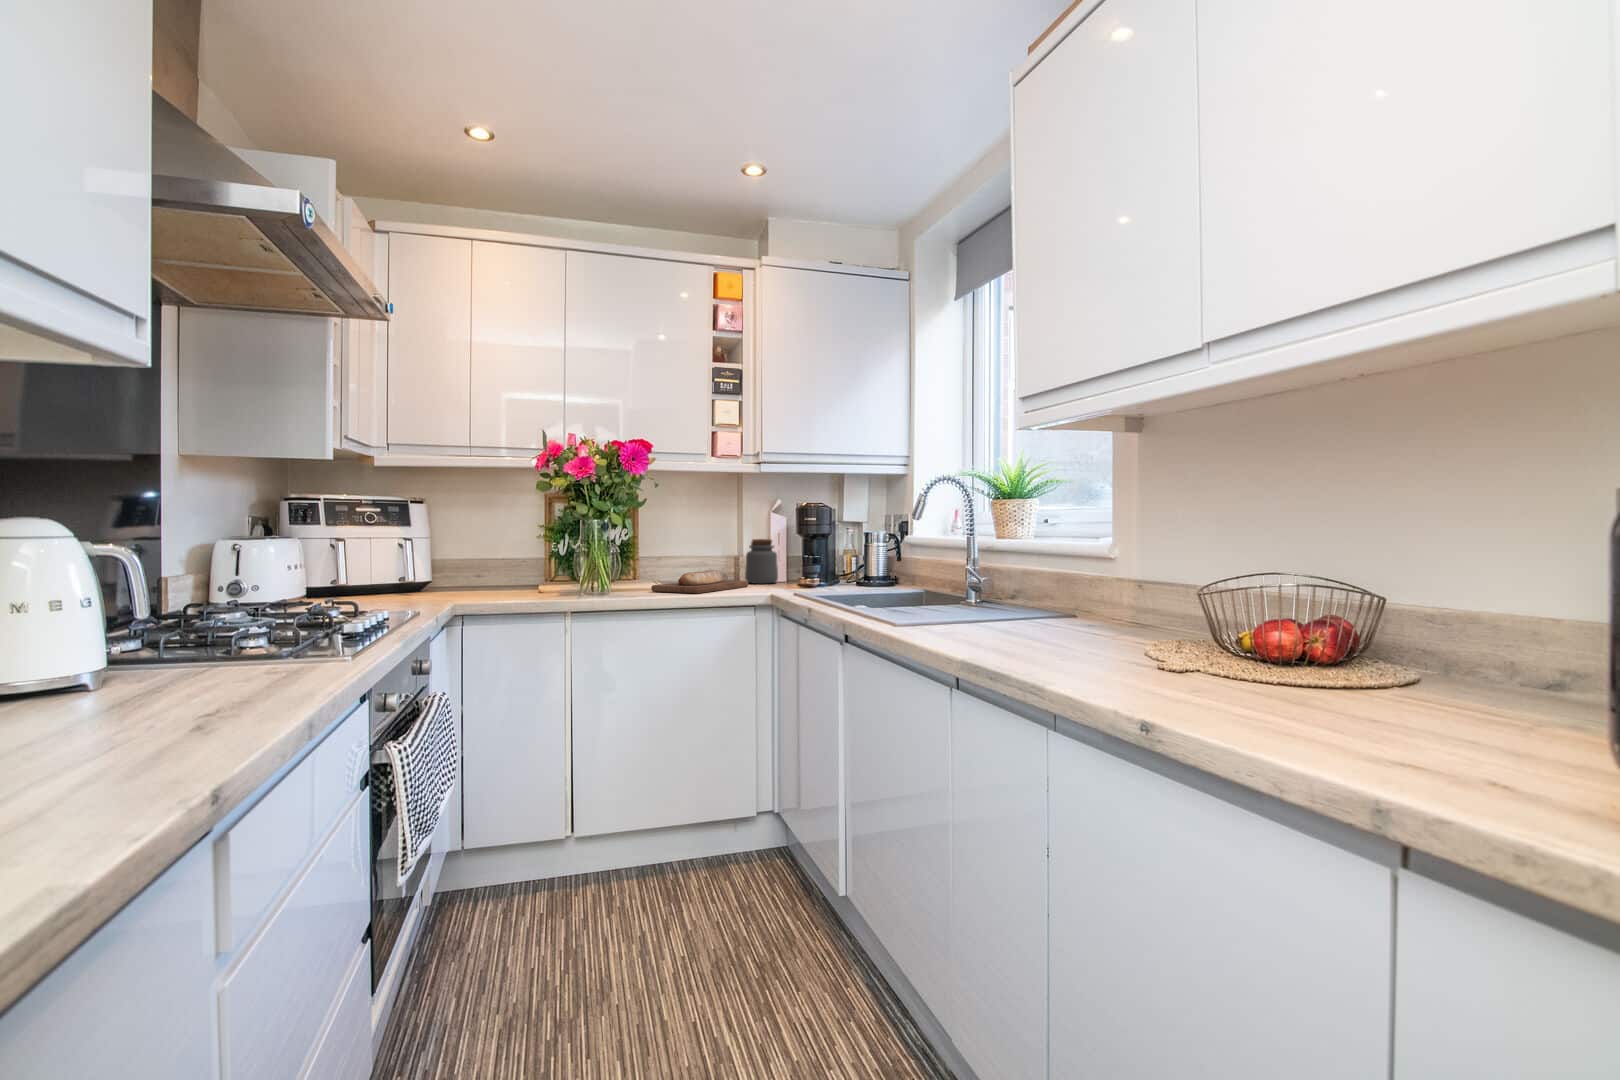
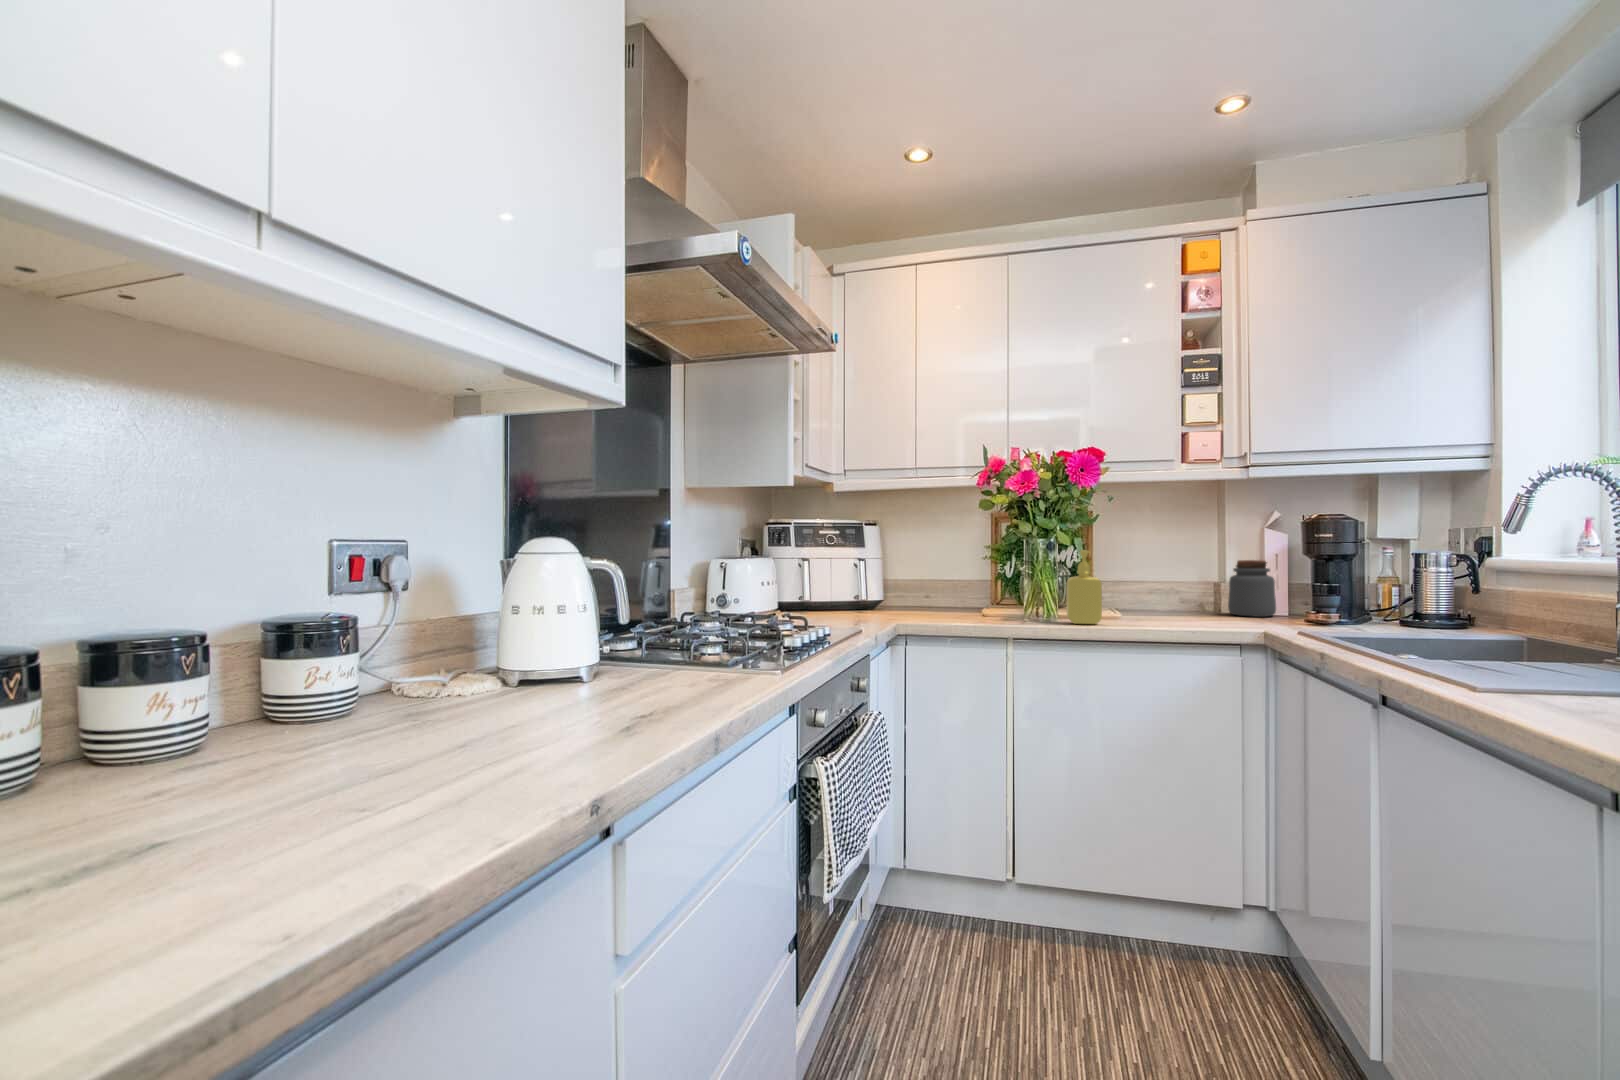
soap dispenser: none [621,530,652,595] -> present [1067,550,1102,624]
bread loaf: present [651,570,748,593] -> none [1103,598,1231,626]

